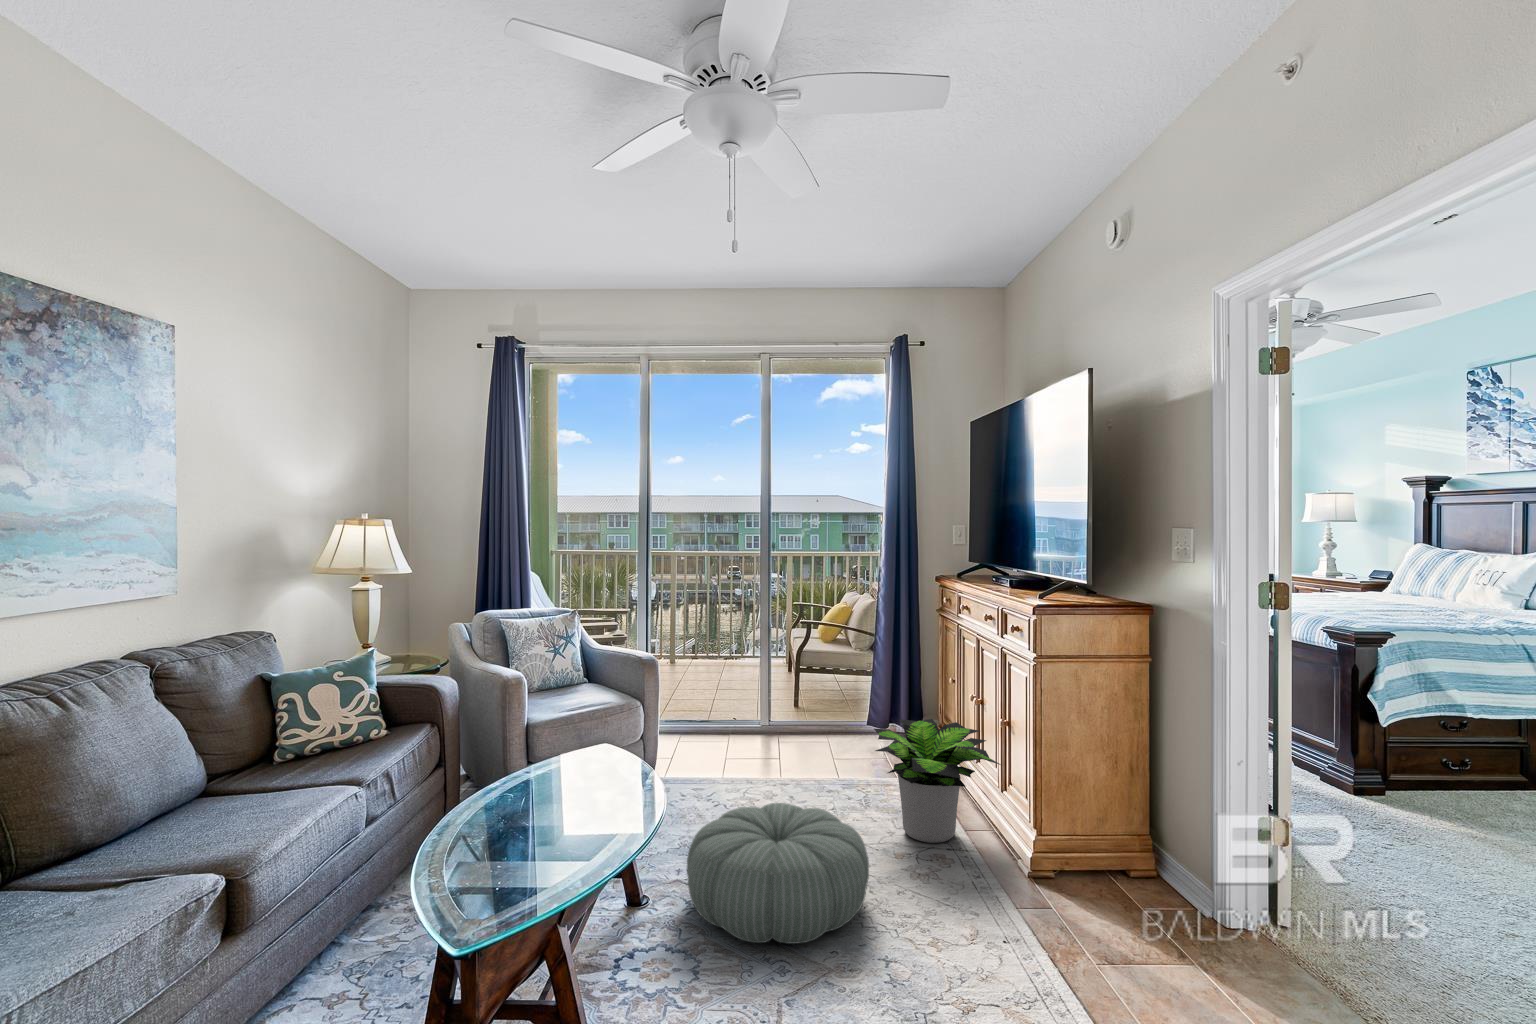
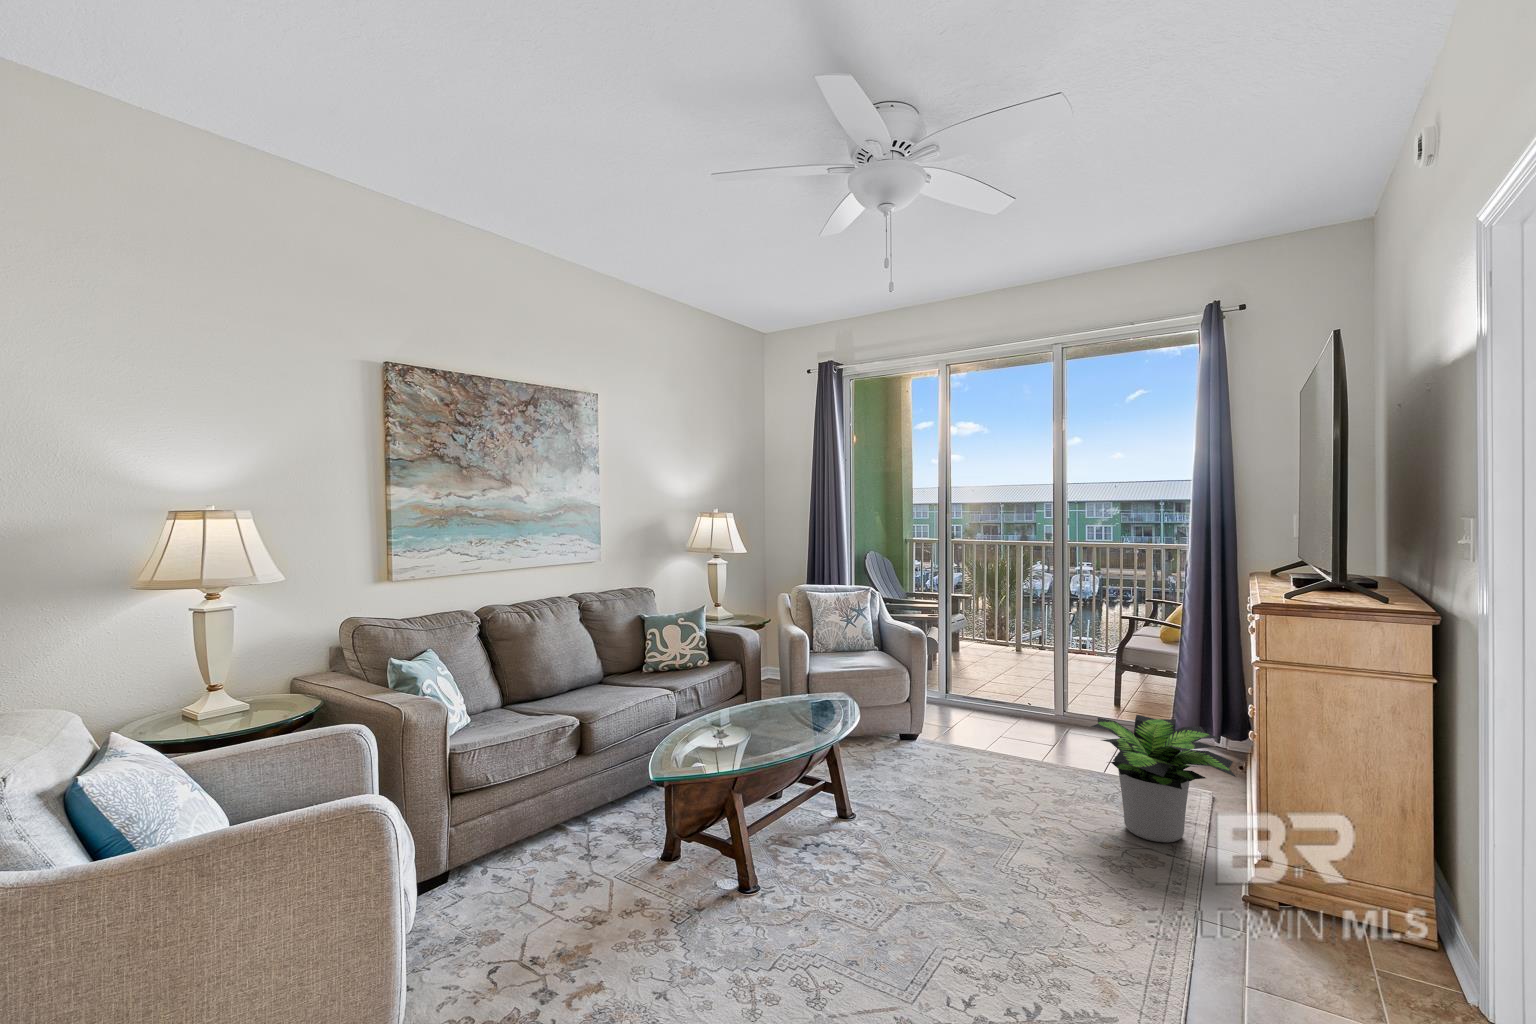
pouf: present [687,803,869,944] -> none [873,761,1039,876]

